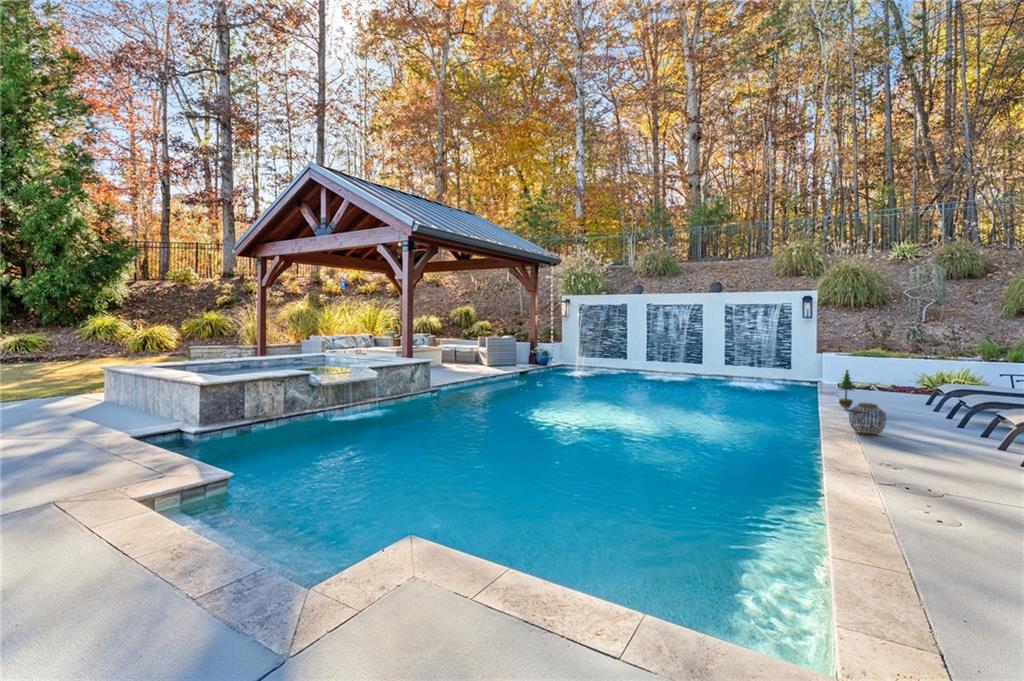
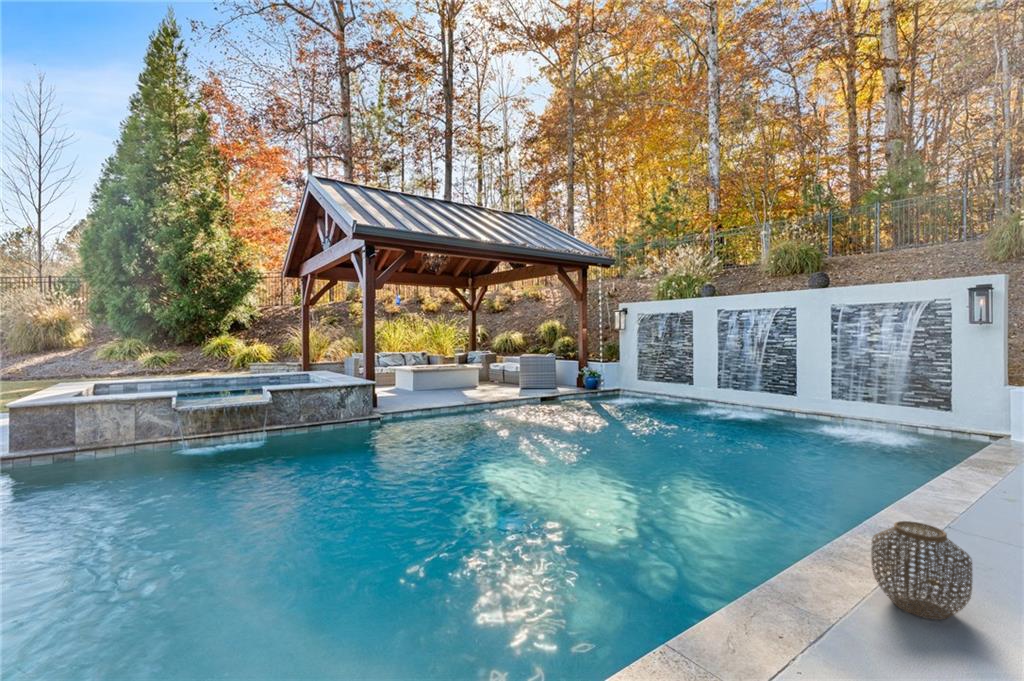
potted tree: present [839,370,853,409] -> none [944,423,988,512]

